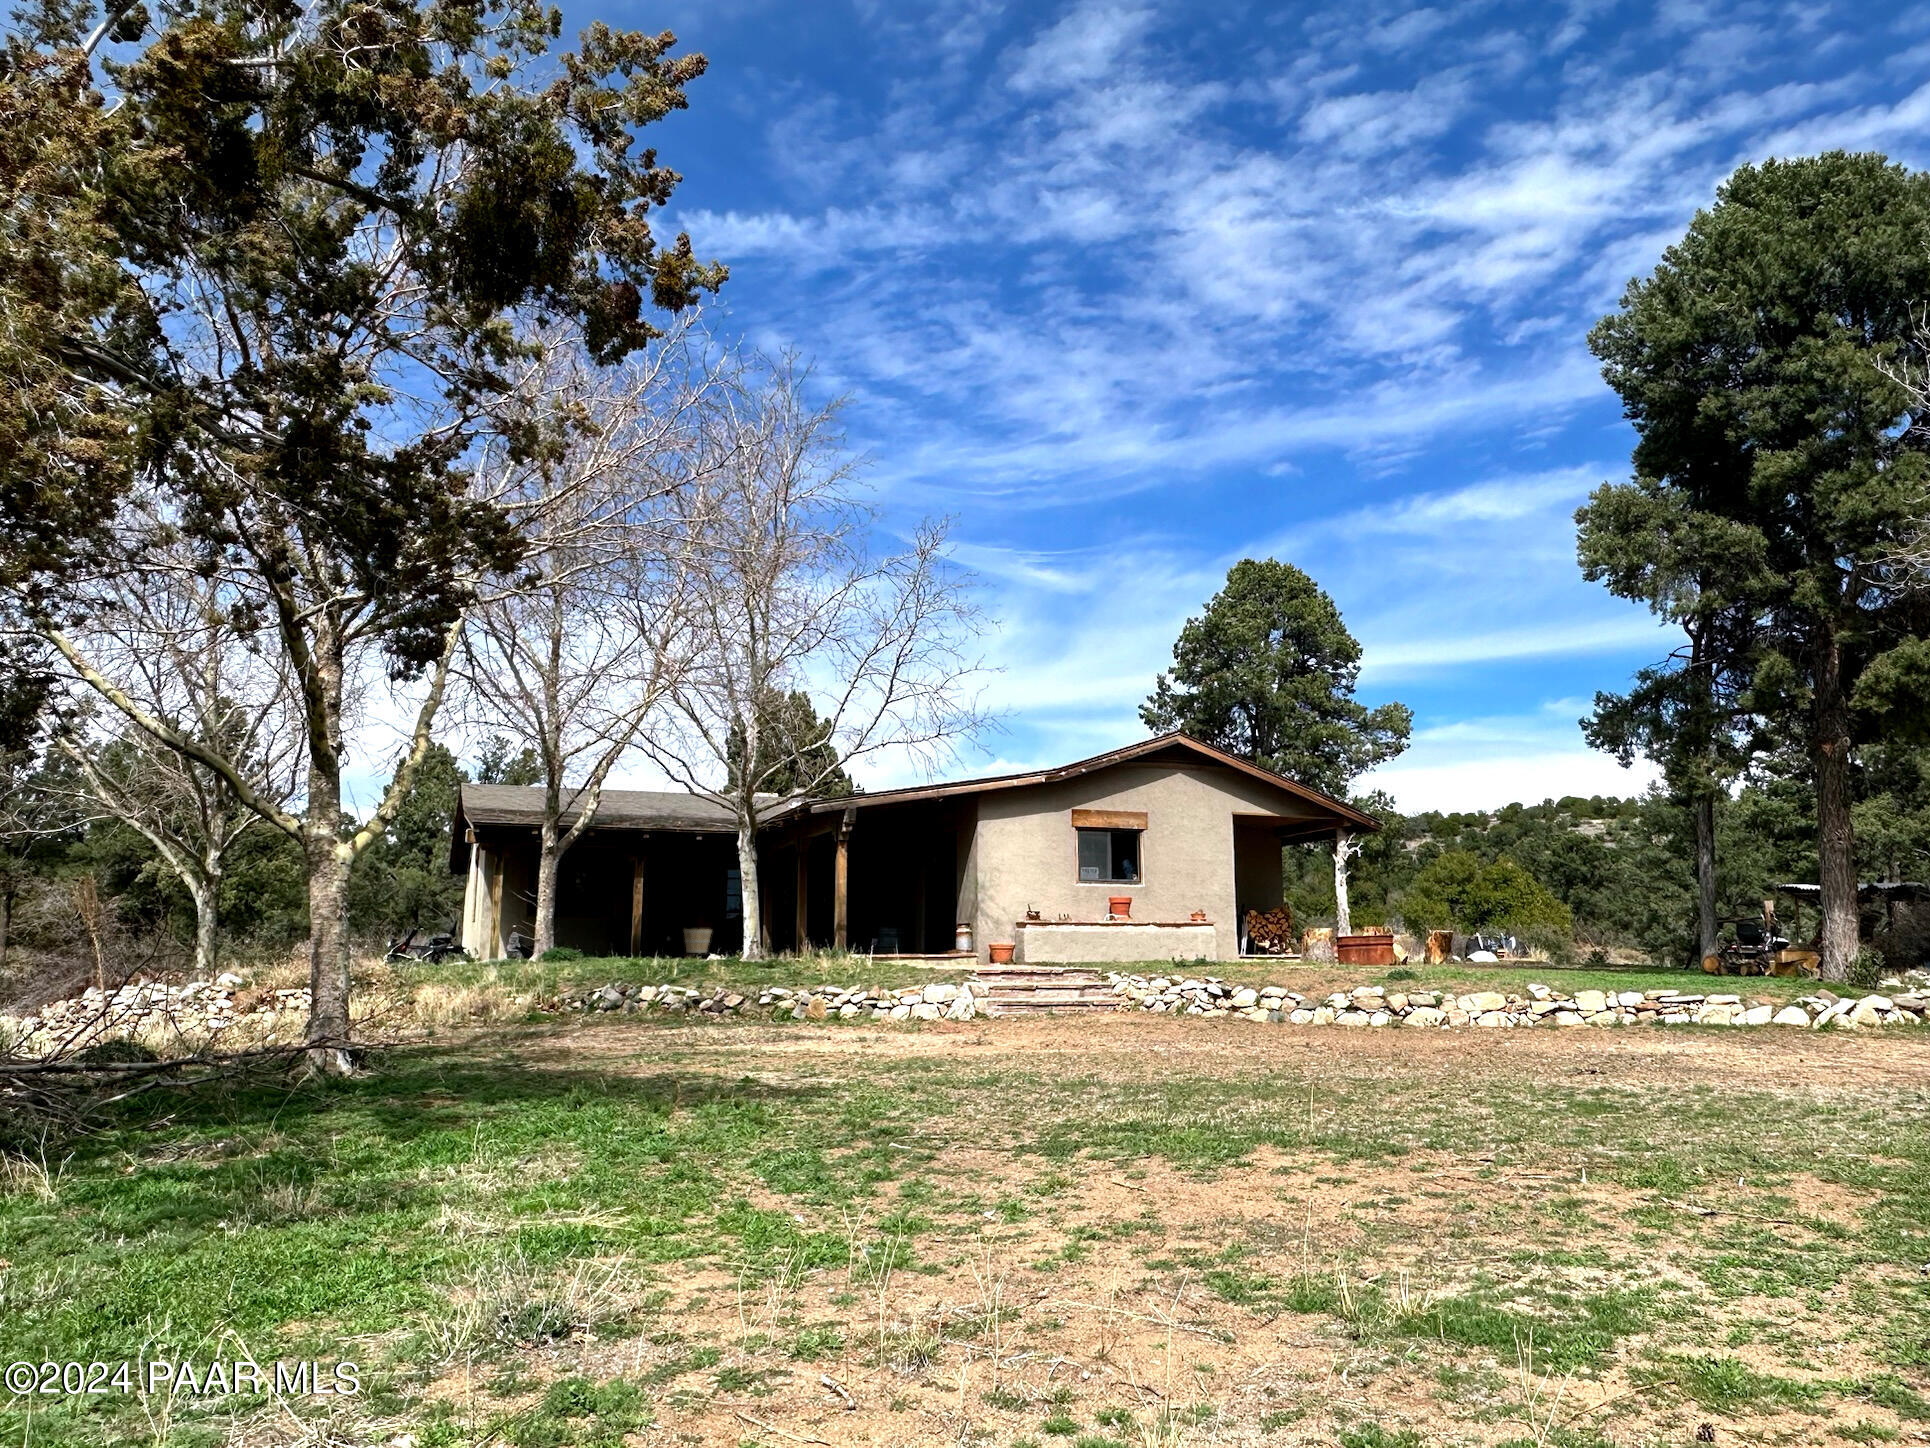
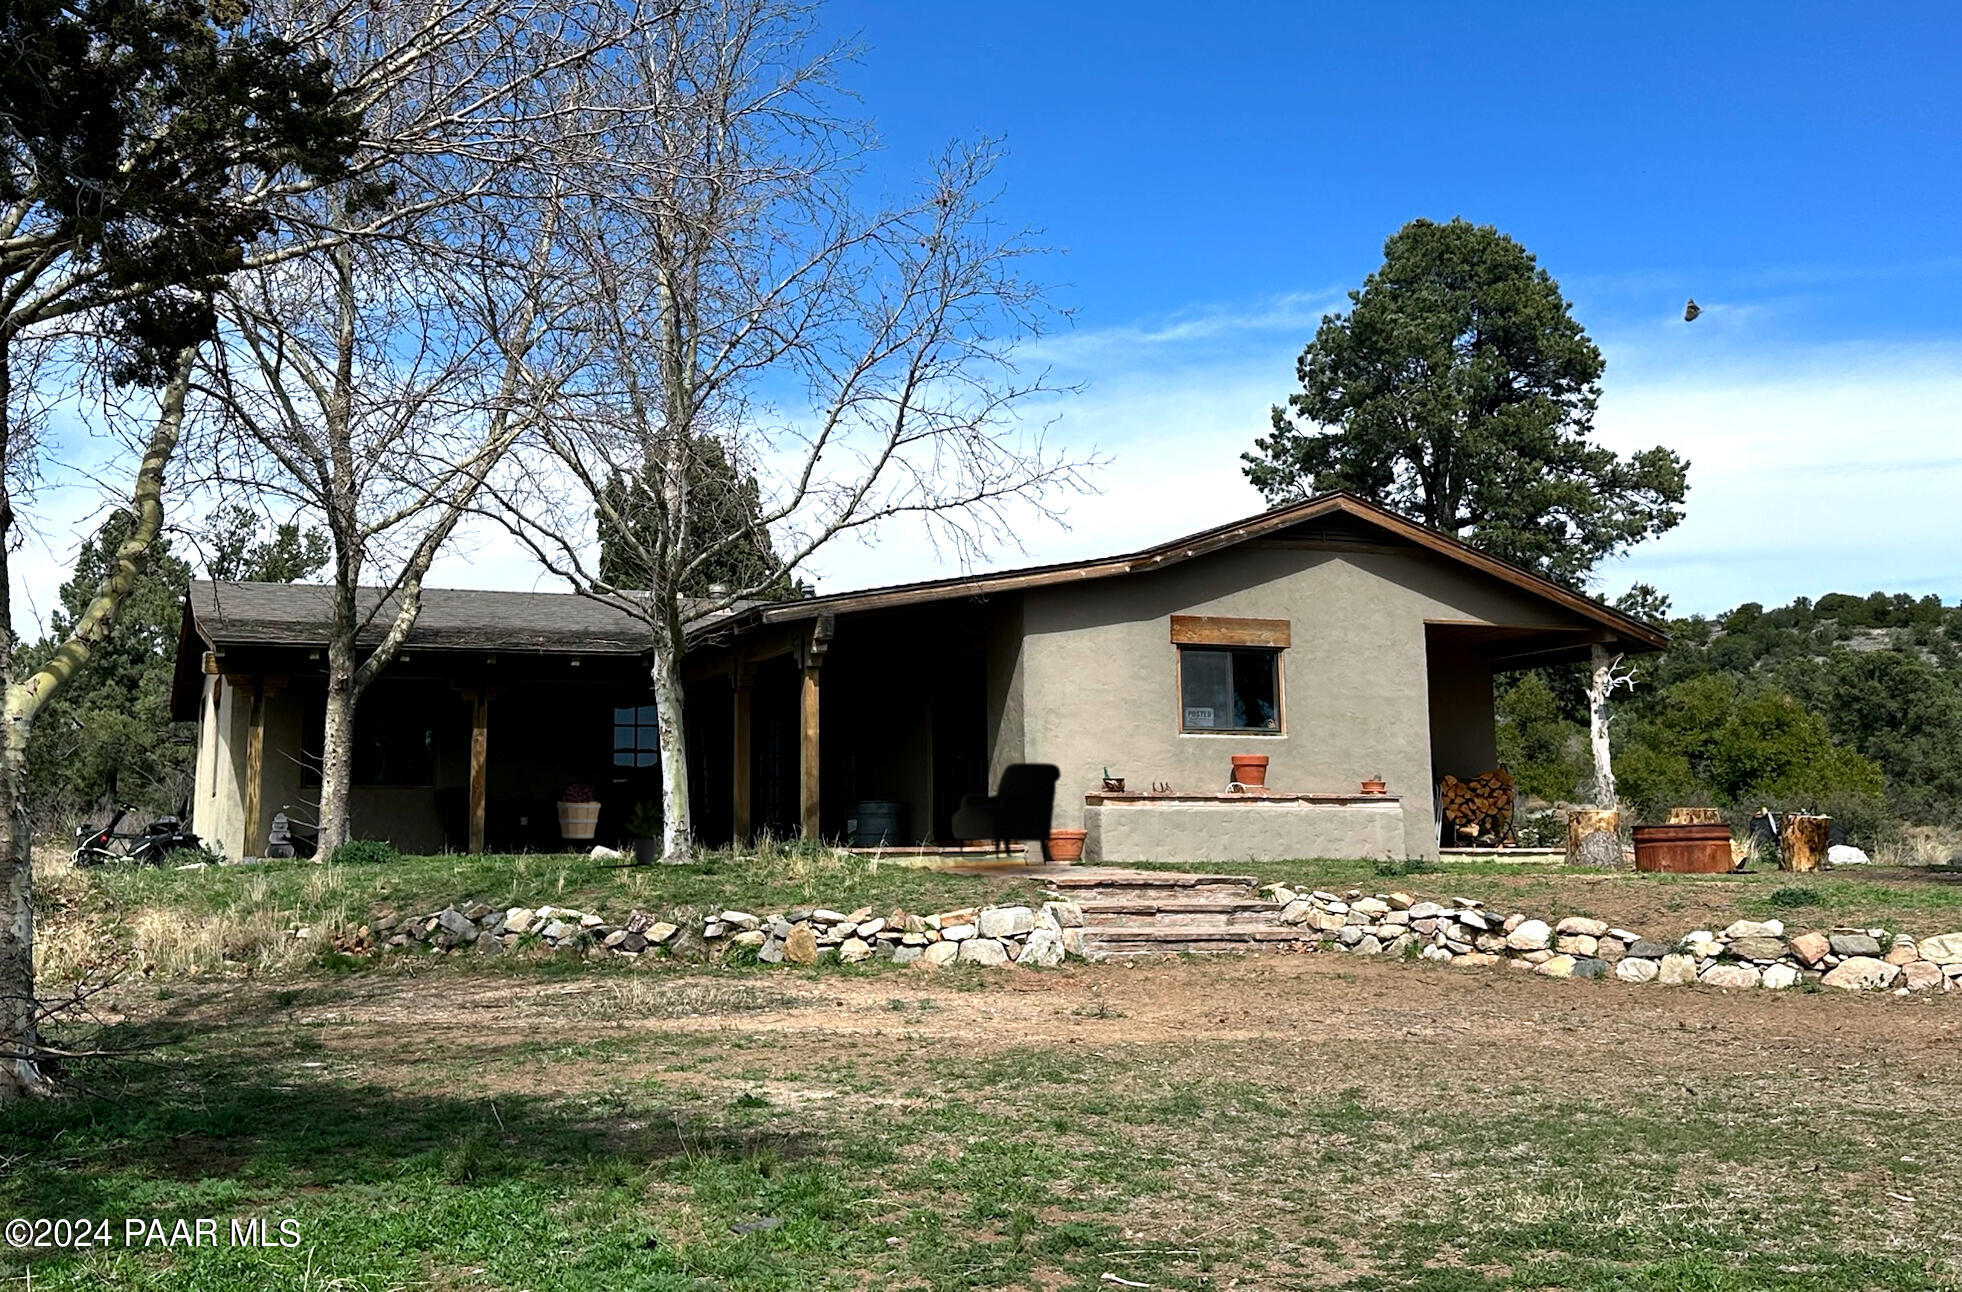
chair: none [924,900,990,961] -> present [952,763,1061,860]
potted plant: none [720,924,746,963] -> present [626,800,660,864]

